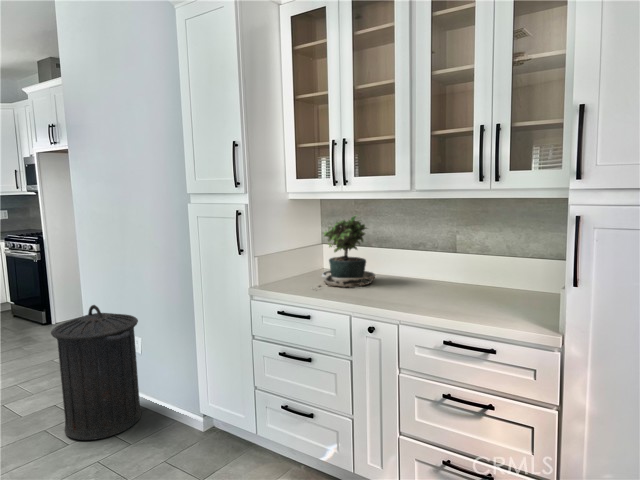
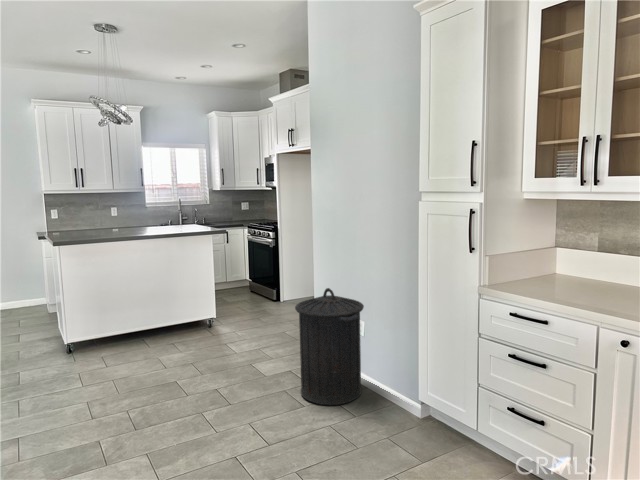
potted plant: present [322,216,375,287] -> none [548,217,626,296]

